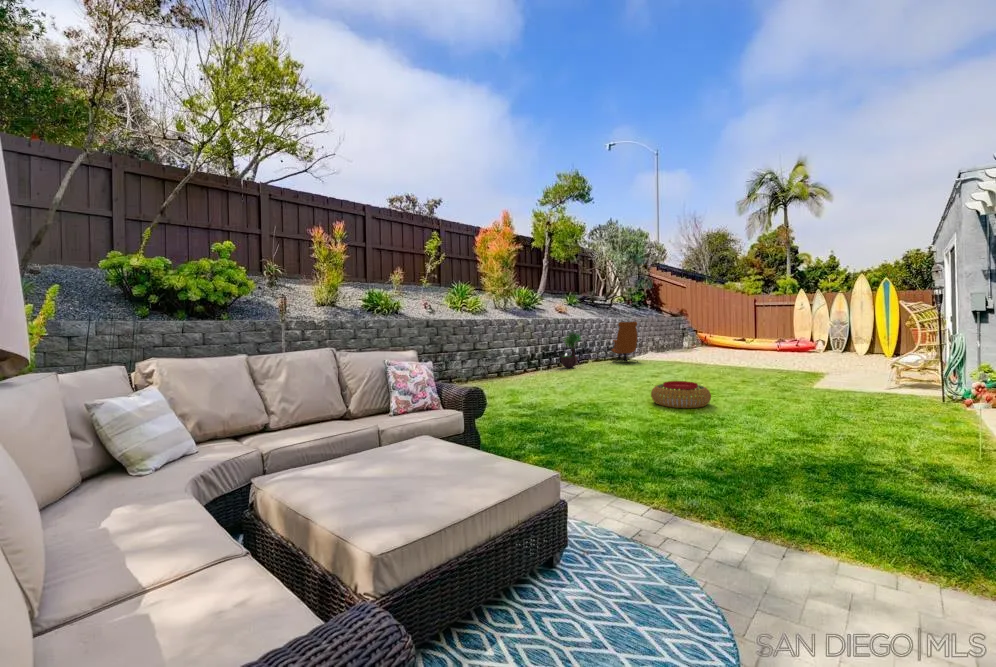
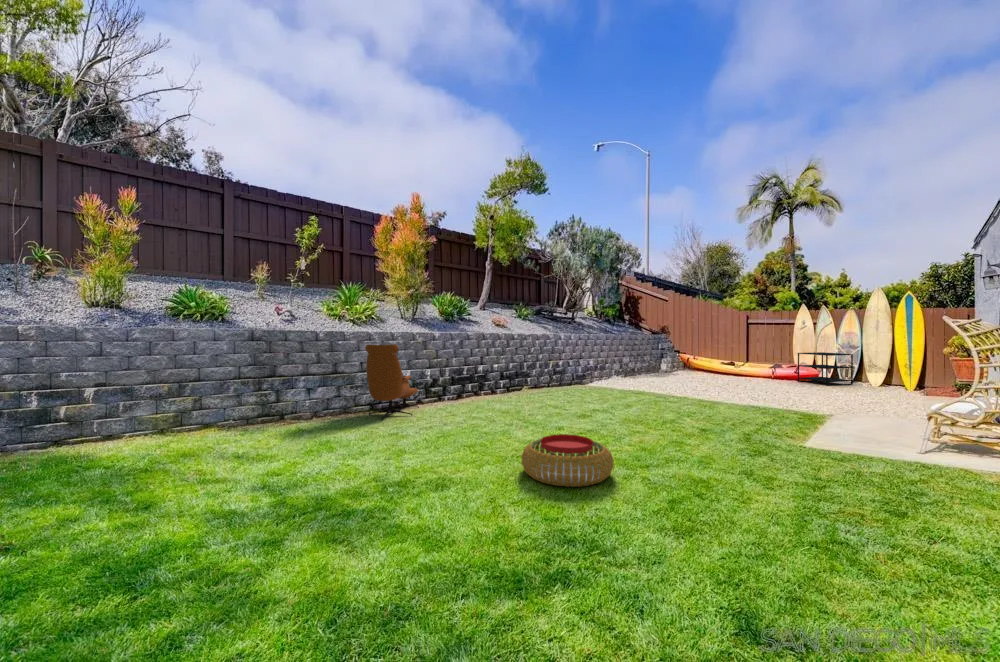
lounge chair: present [611,322,638,363] -> present [365,345,419,420]
side table: none [799,328,842,354] -> present [798,352,853,386]
potted tree: present [561,333,581,368] -> none [482,347,509,395]

